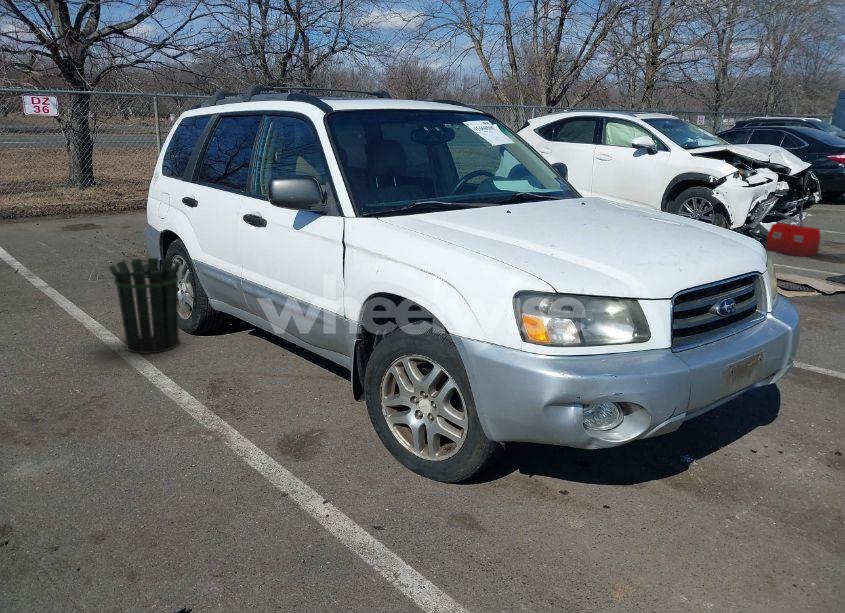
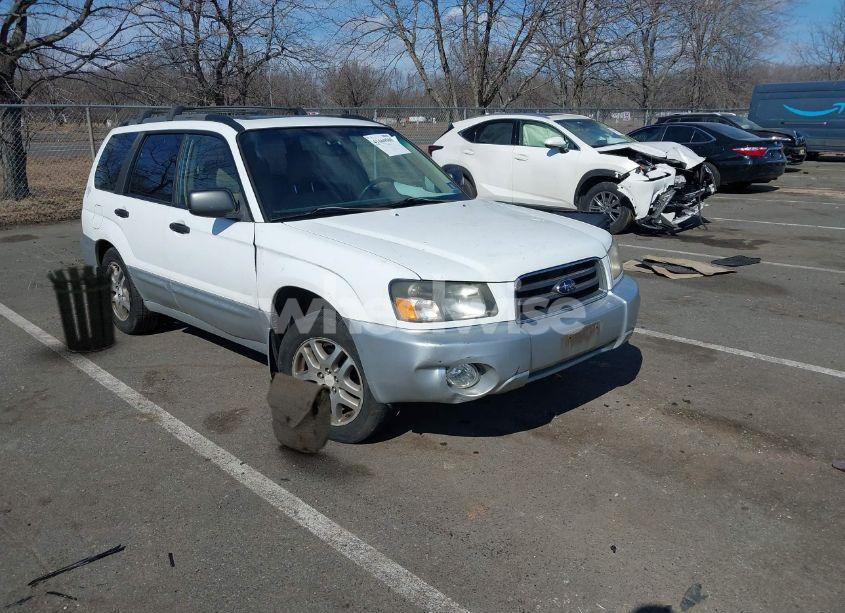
toolbox: present [766,220,820,257] -> none [669,210,716,245]
bag: none [351,393,430,495] -> present [266,373,331,453]

